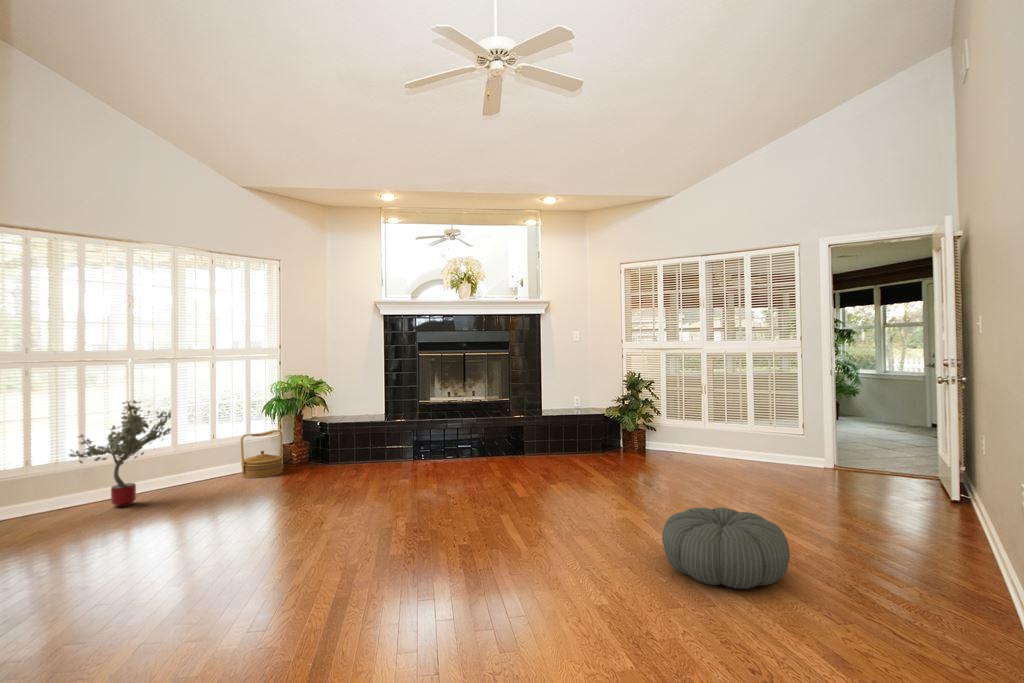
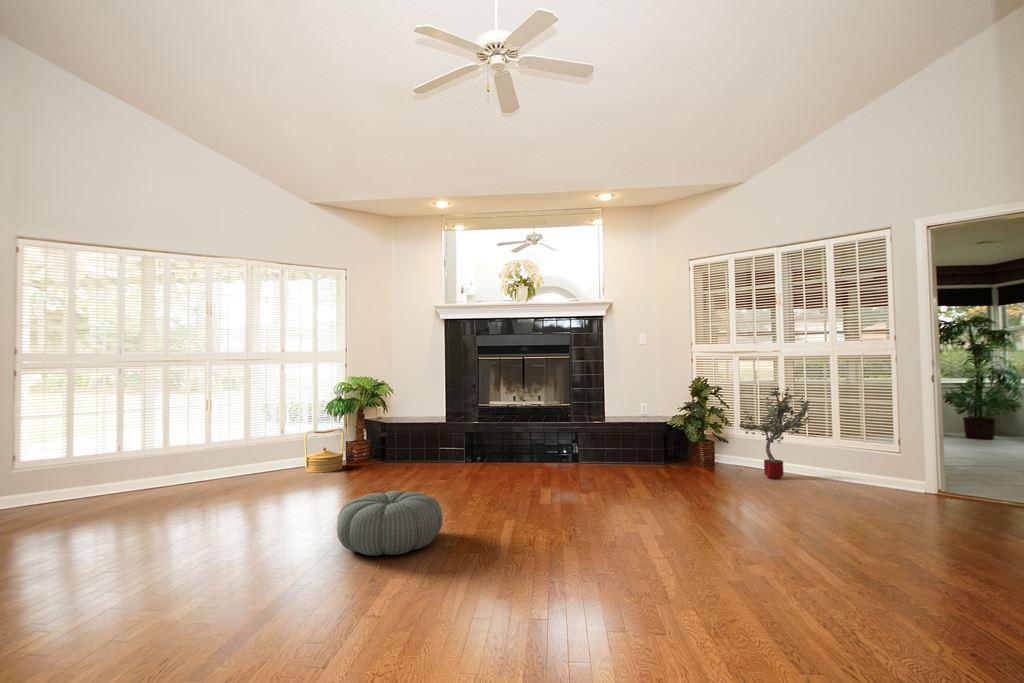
potted tree: present [70,400,171,507] -> present [740,388,810,479]
pouf: present [662,508,790,589] -> present [337,491,443,556]

